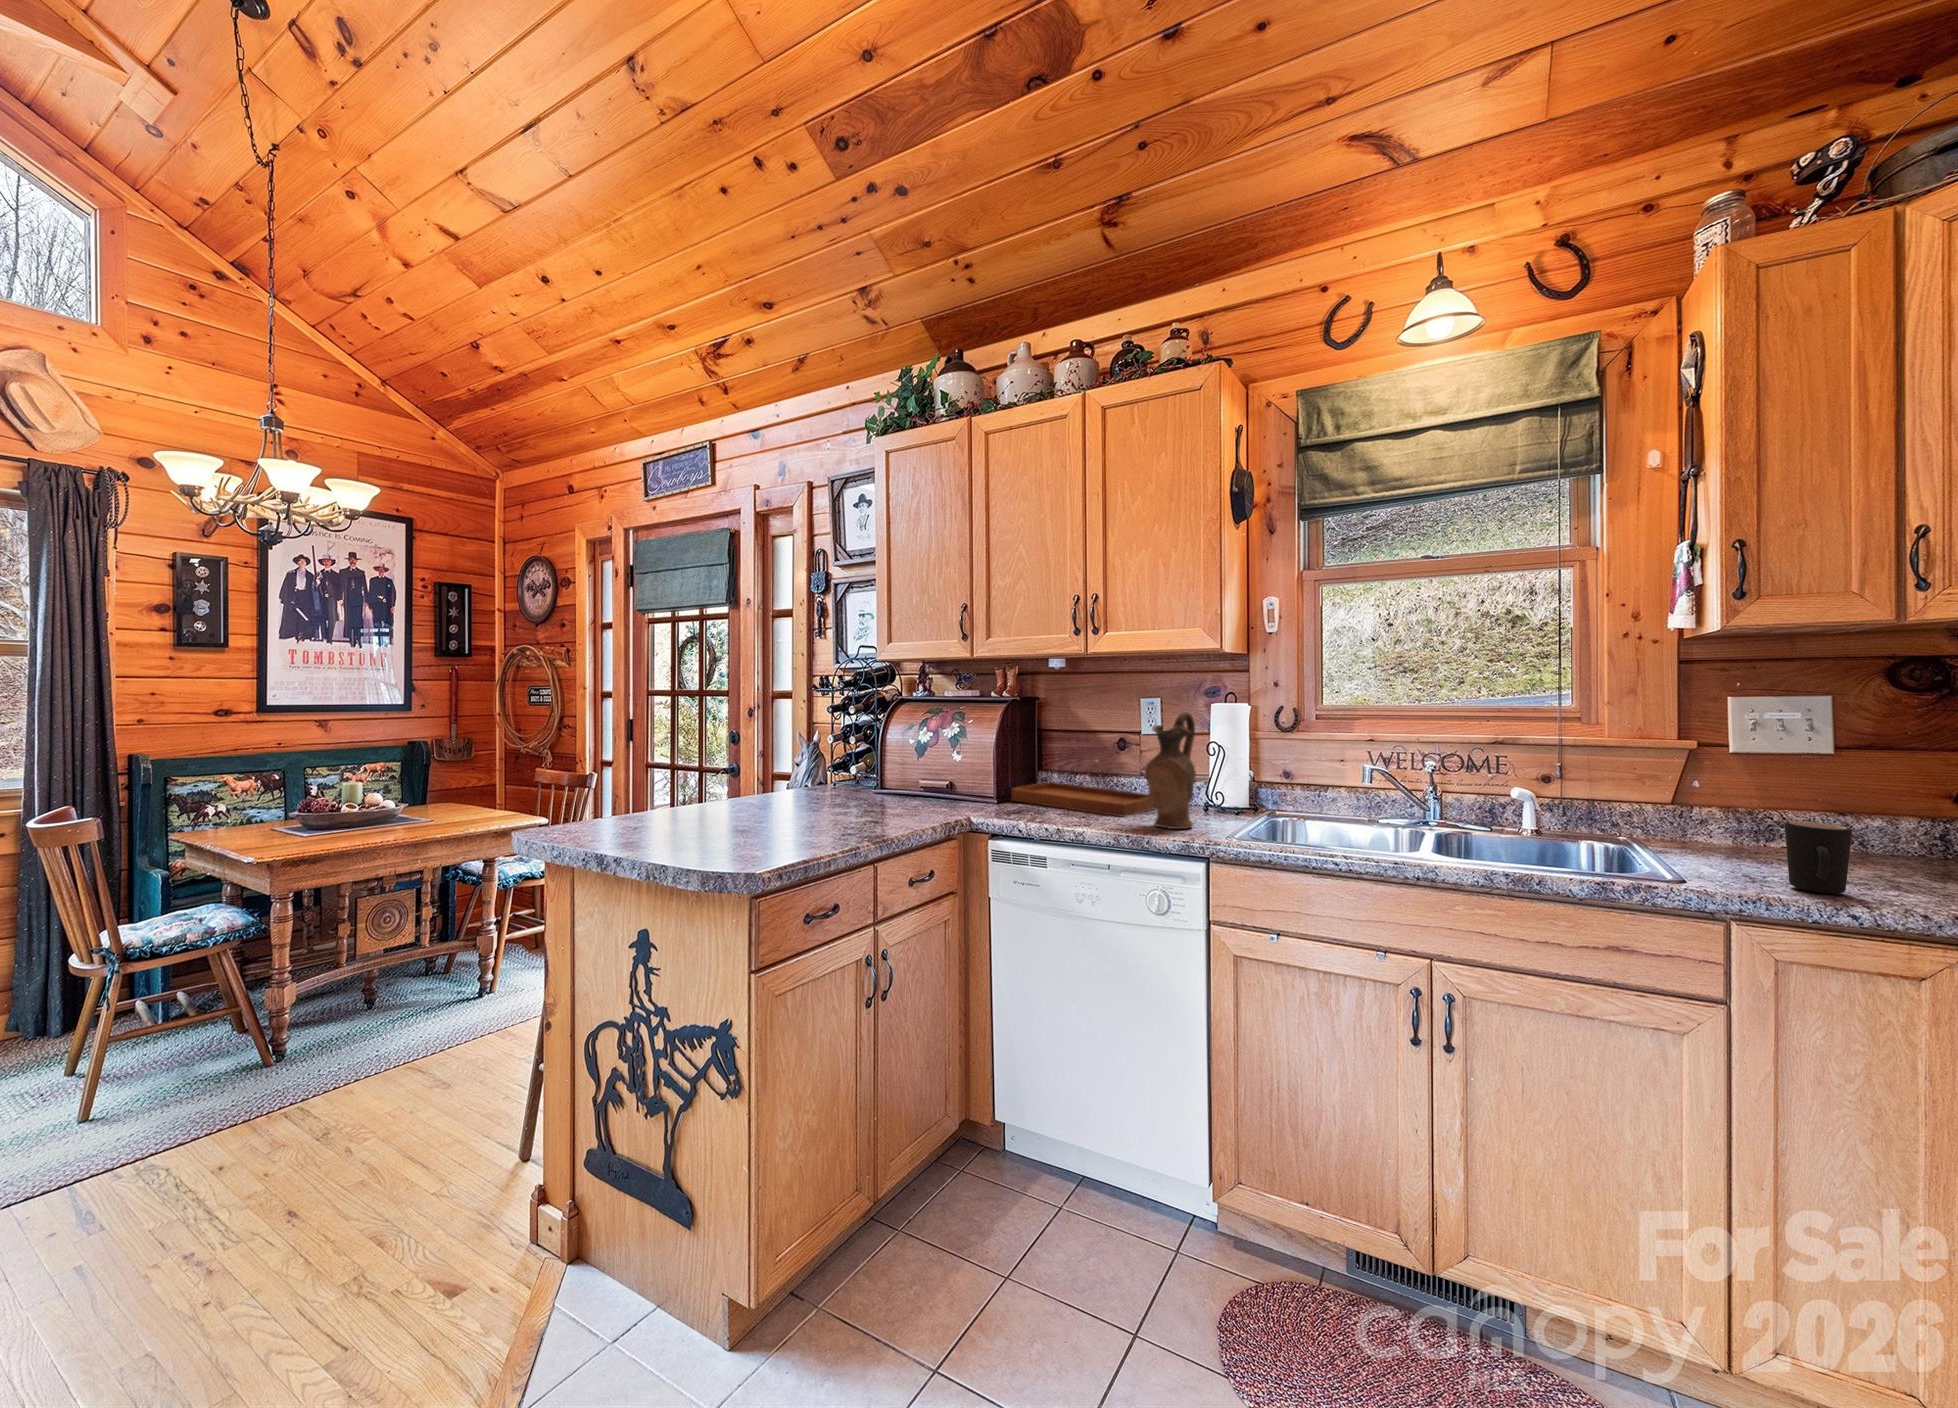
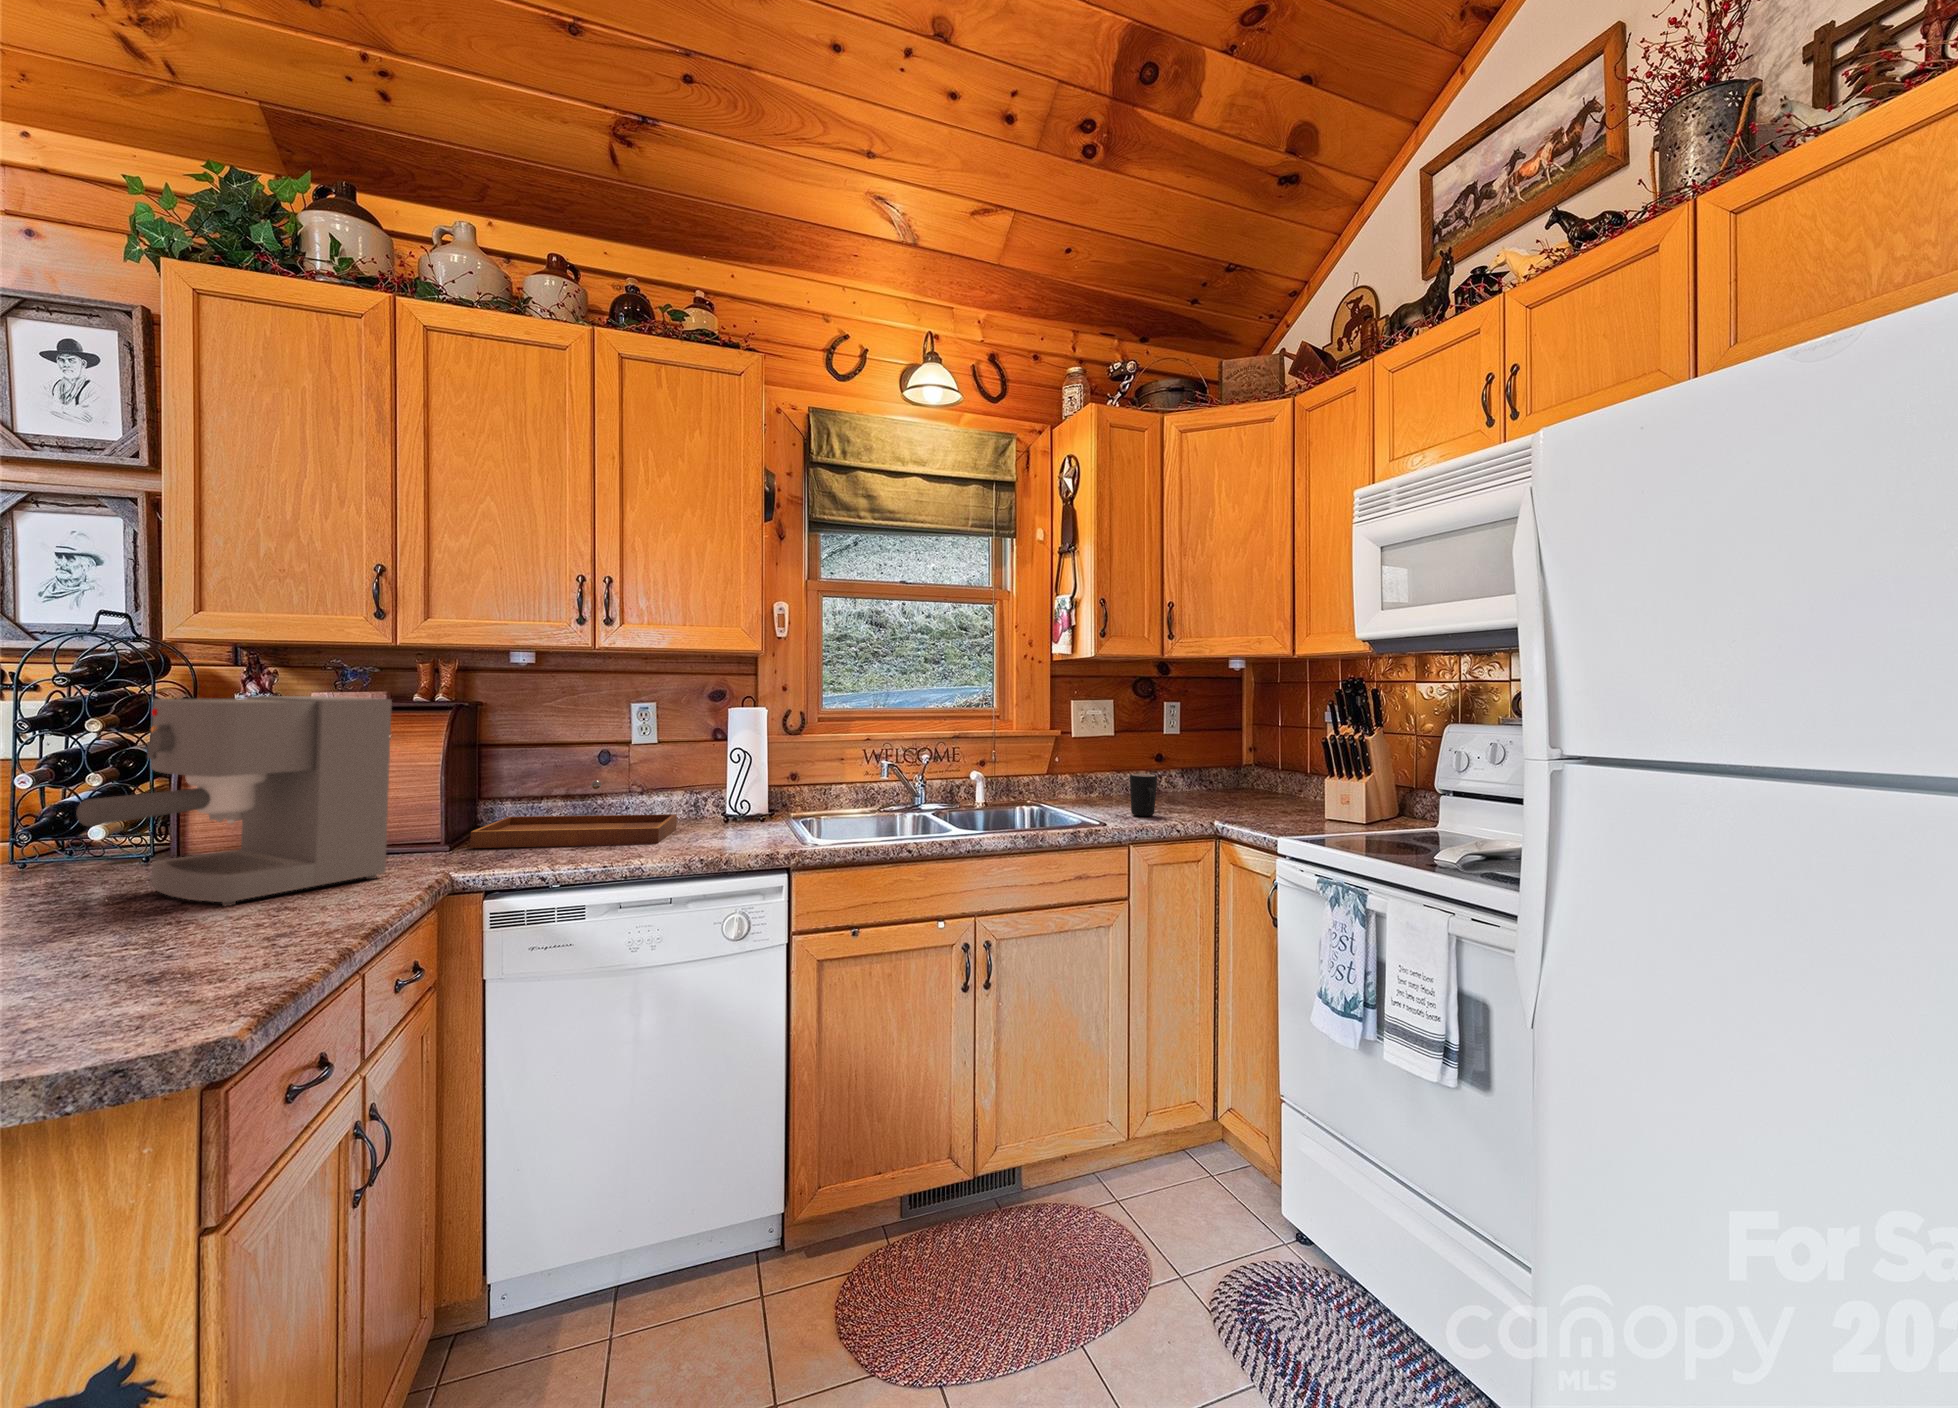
coffee maker: none [814,691,945,813] -> present [76,696,392,906]
ceramic pitcher: present [1145,712,1196,829] -> none [702,717,757,846]

